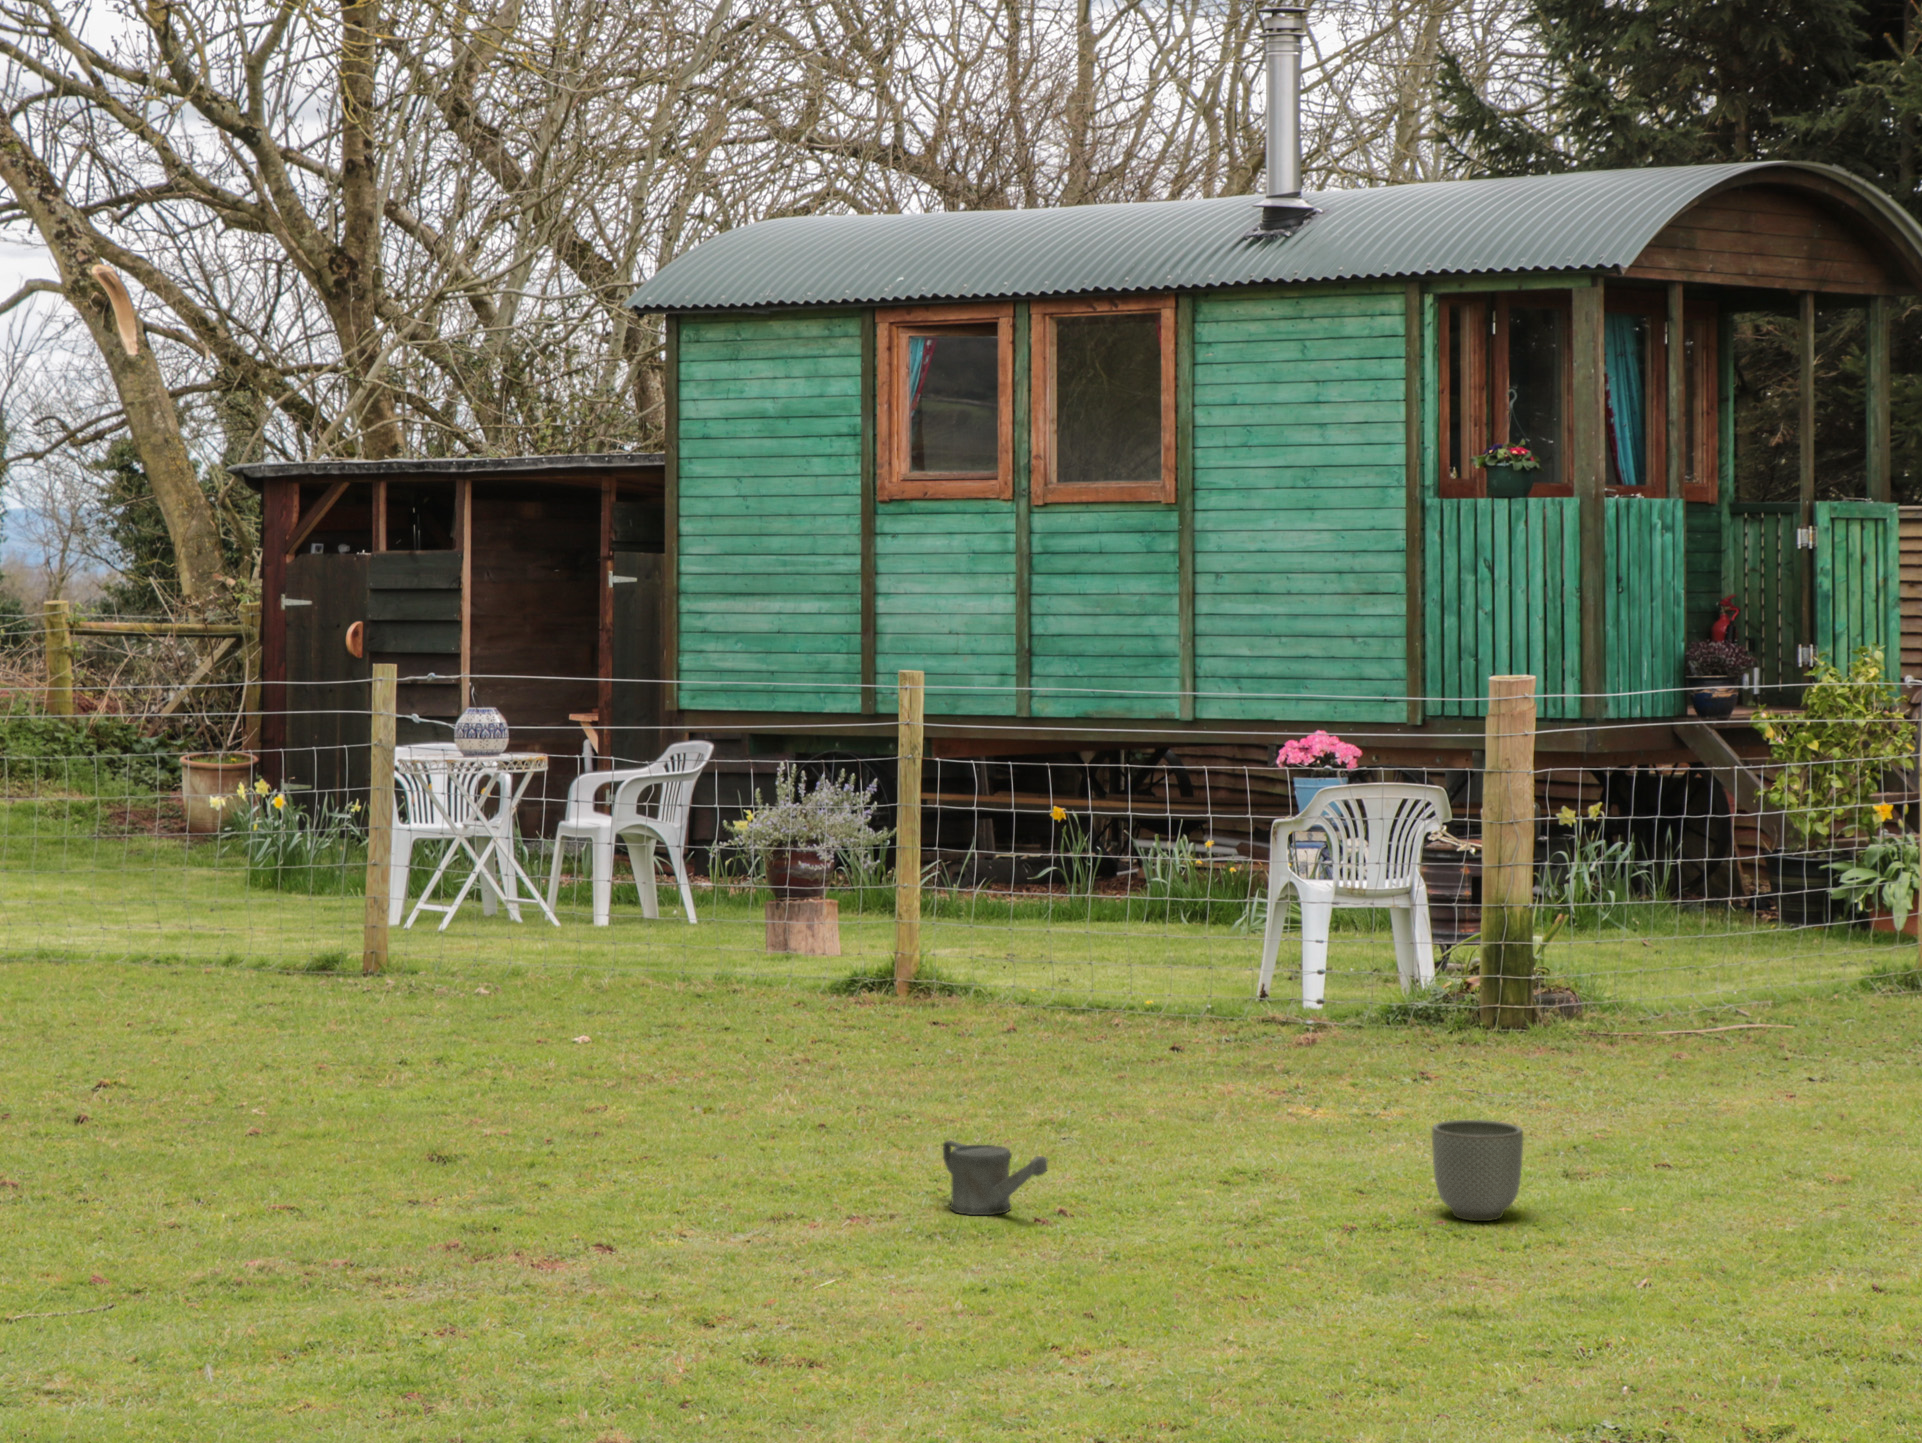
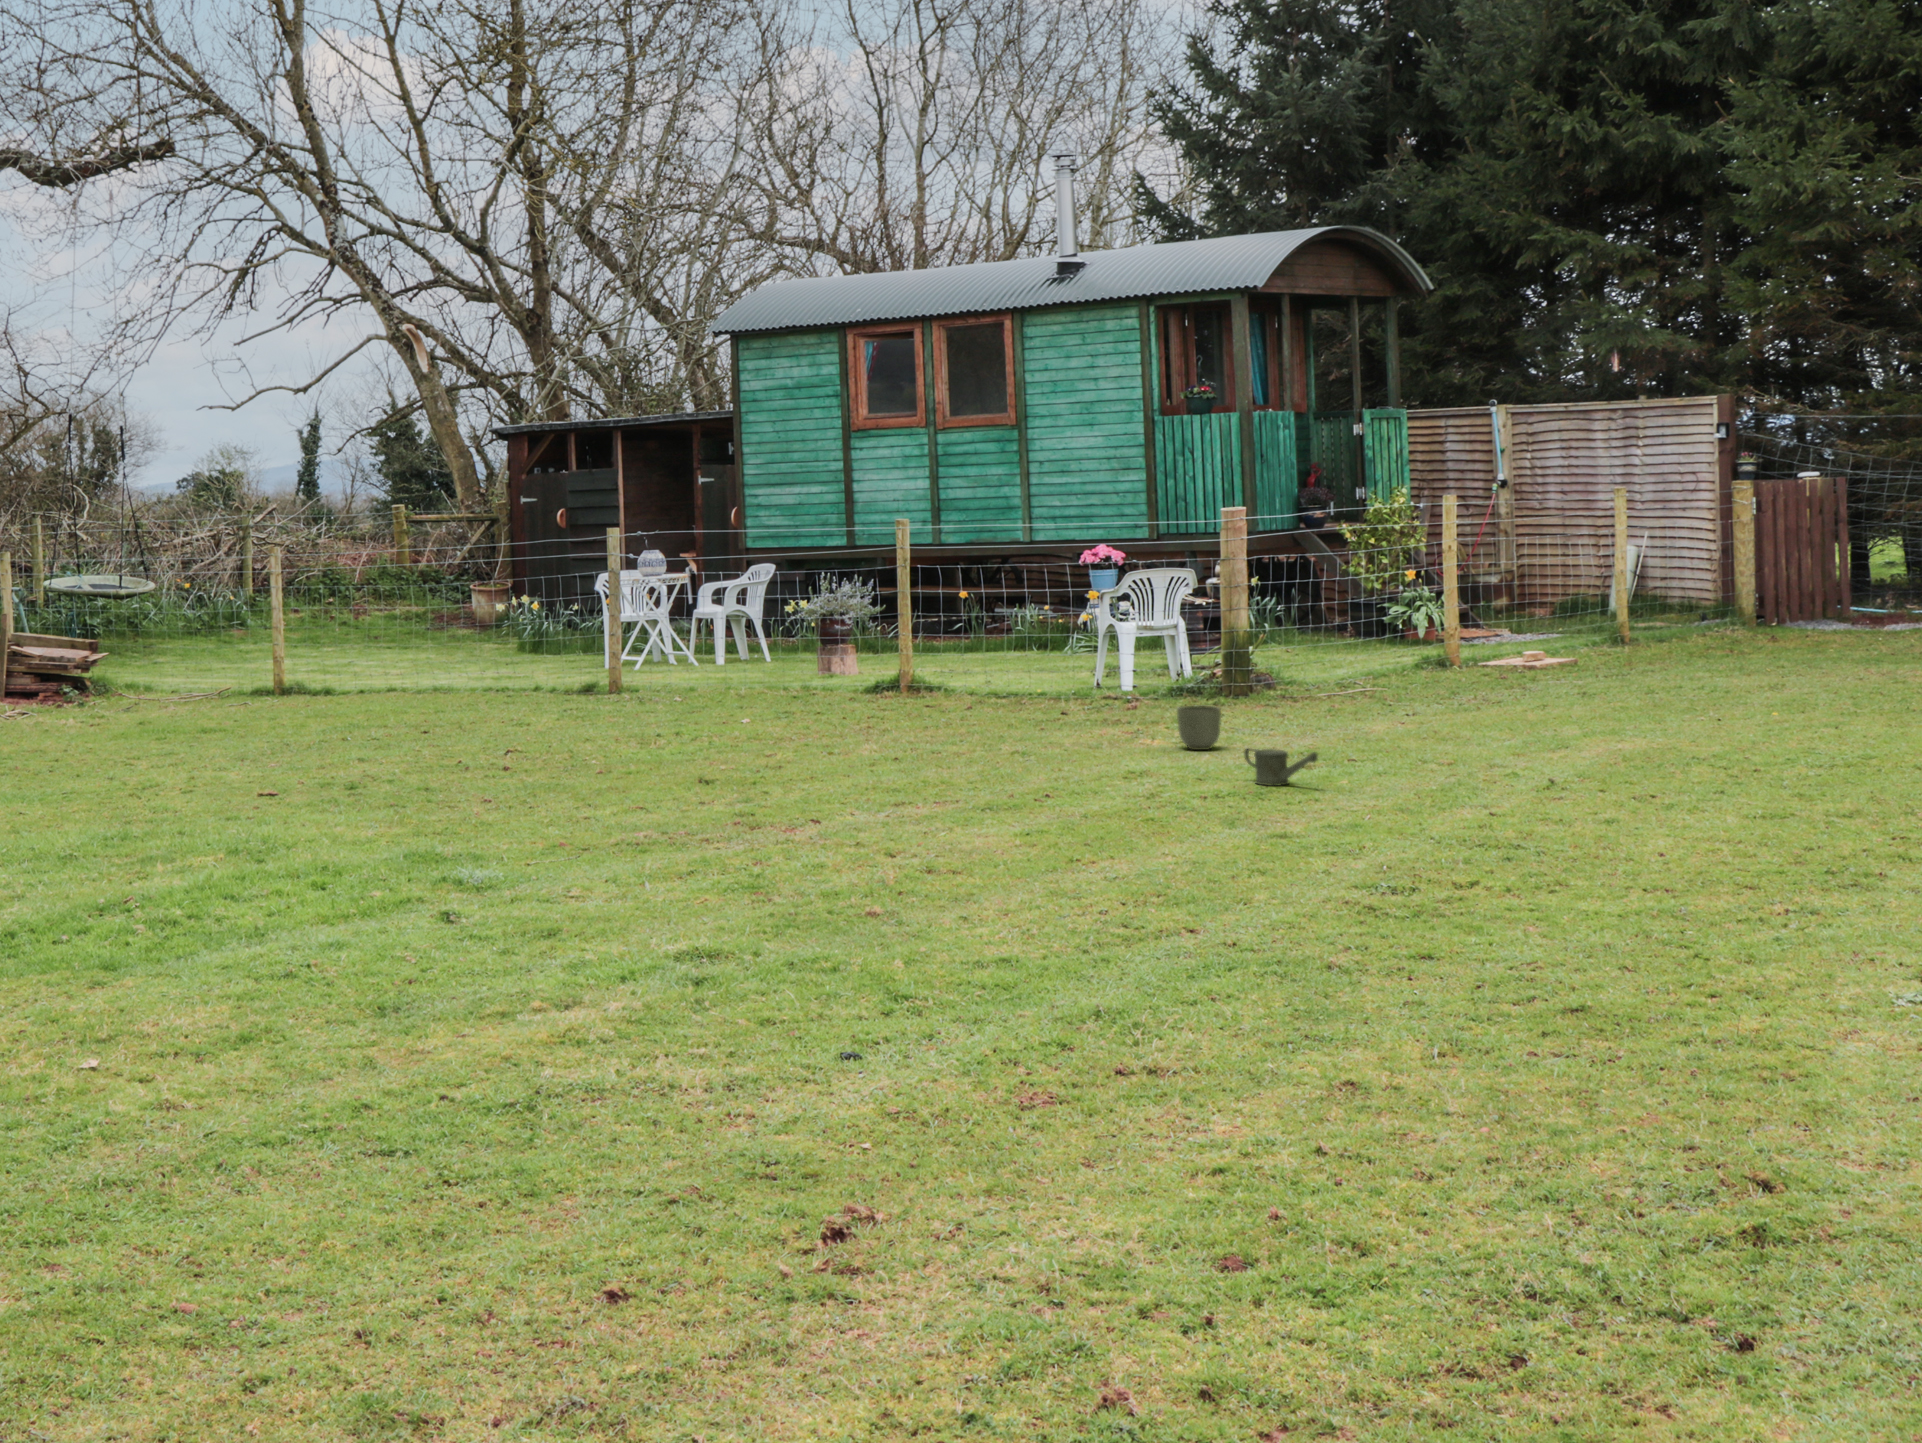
watering can: present [943,1141,1047,1215] -> present [1244,749,1318,786]

